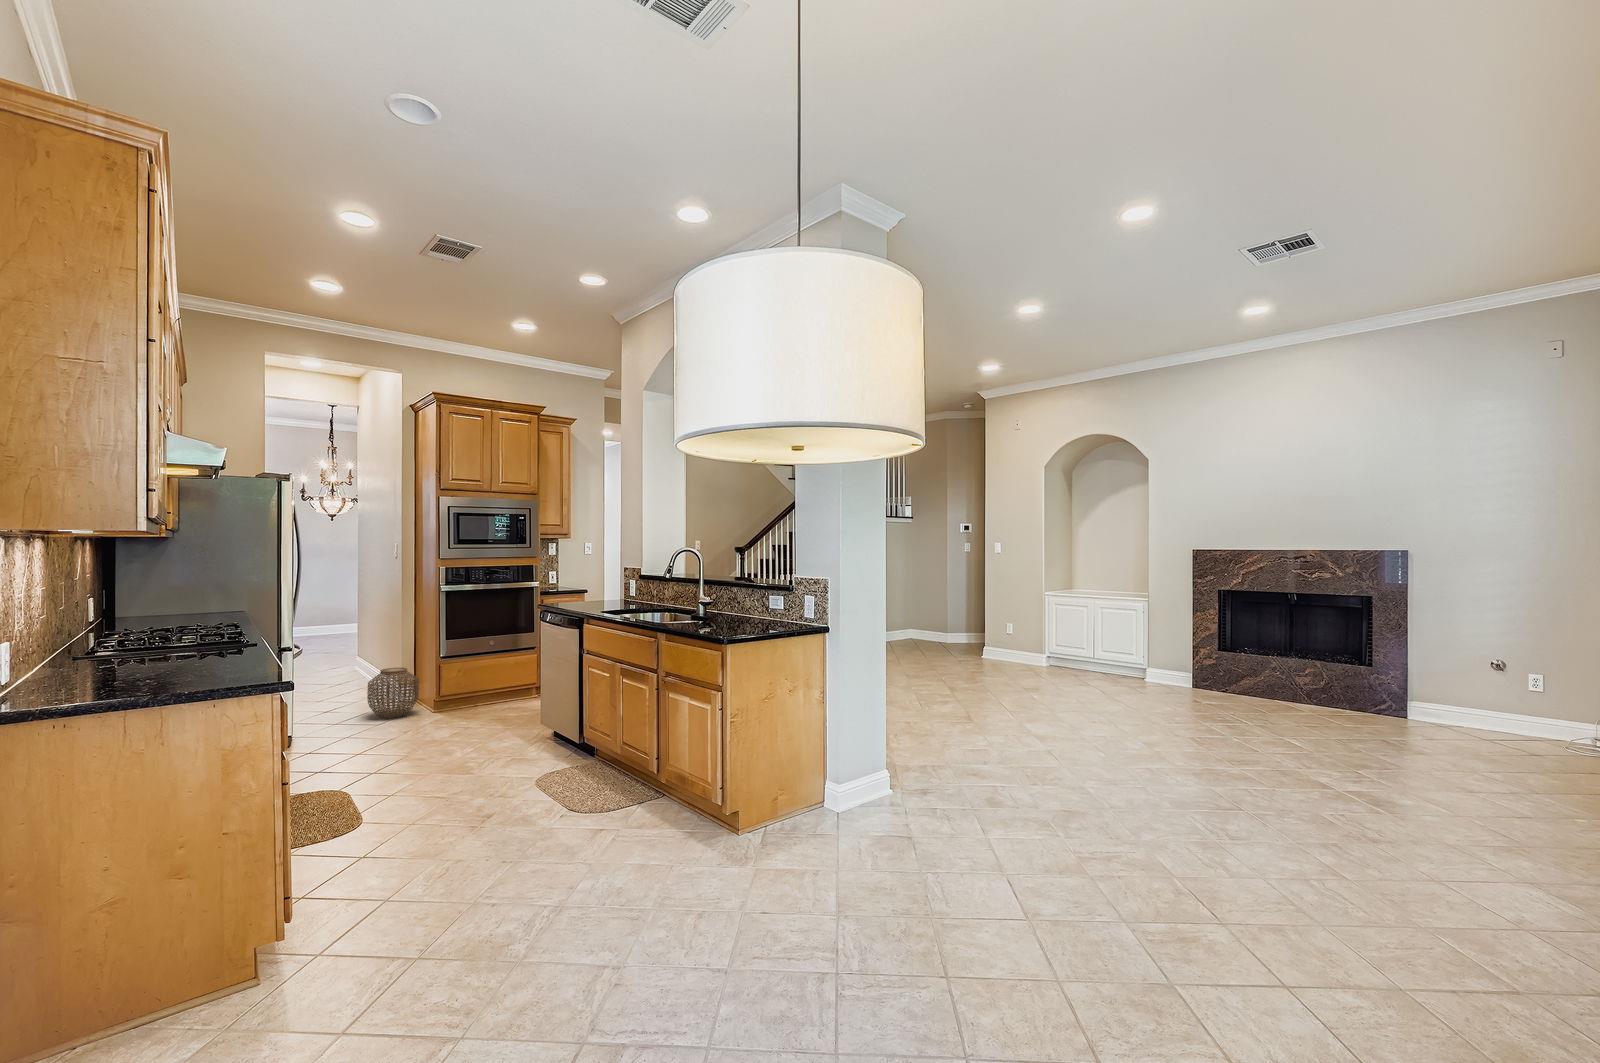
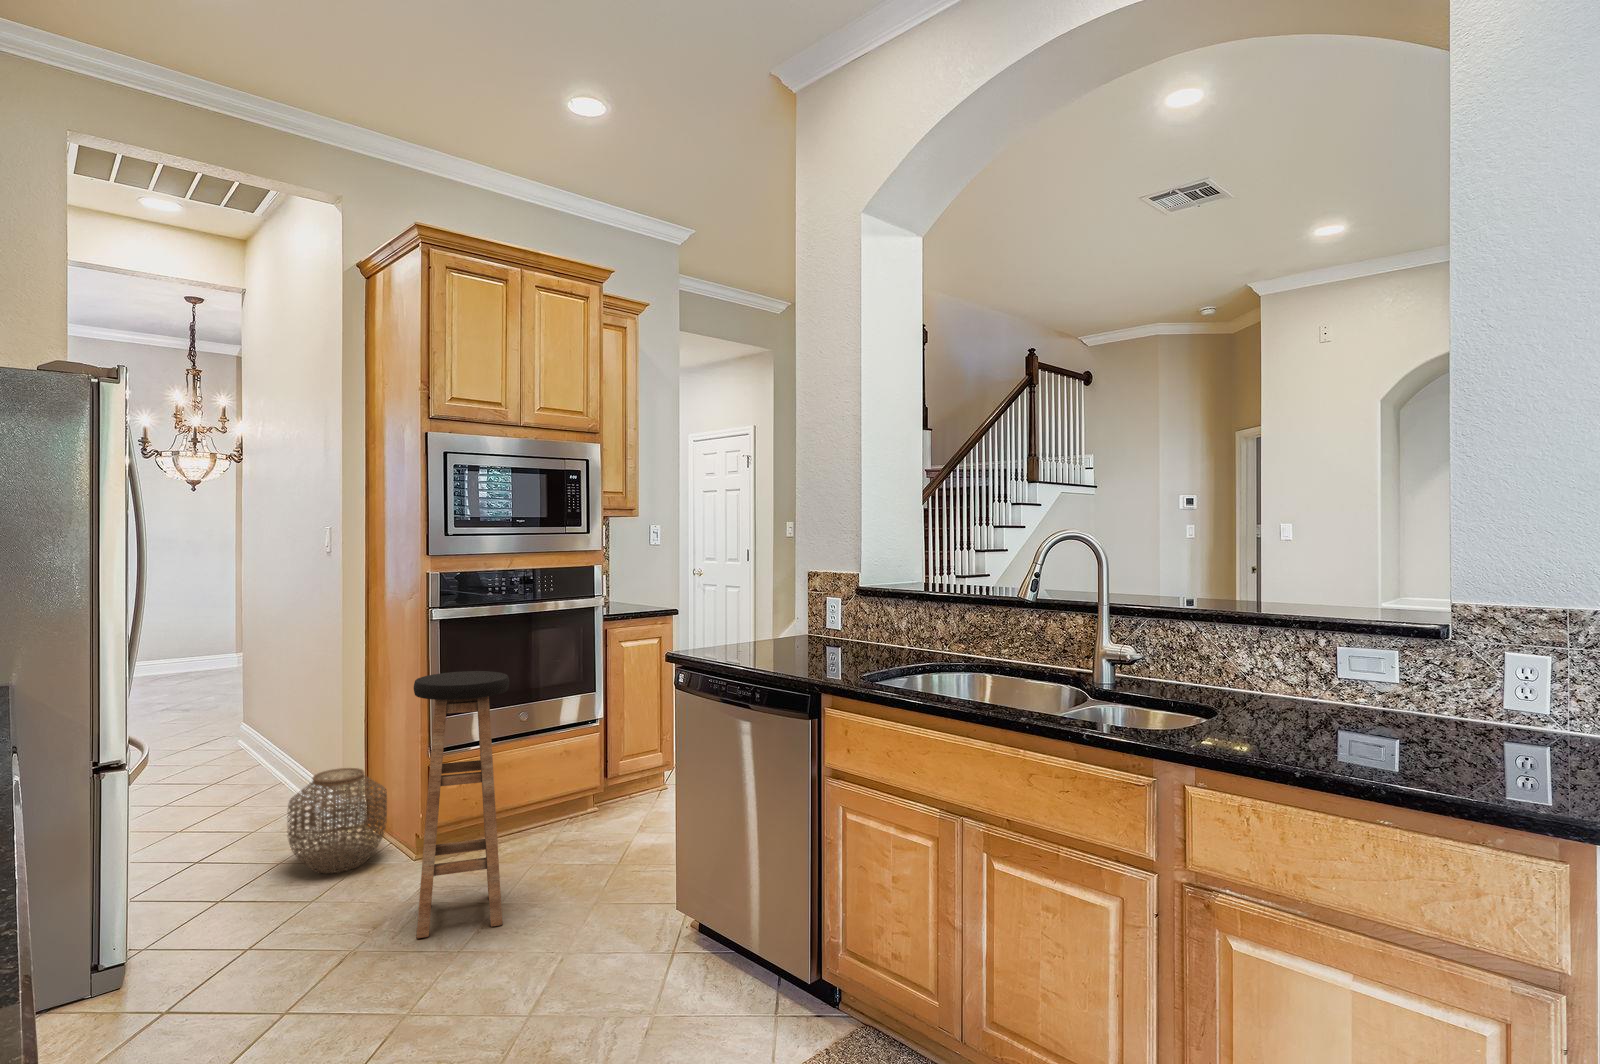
bar stool: none [421,616,471,738] -> present [414,671,509,938]

